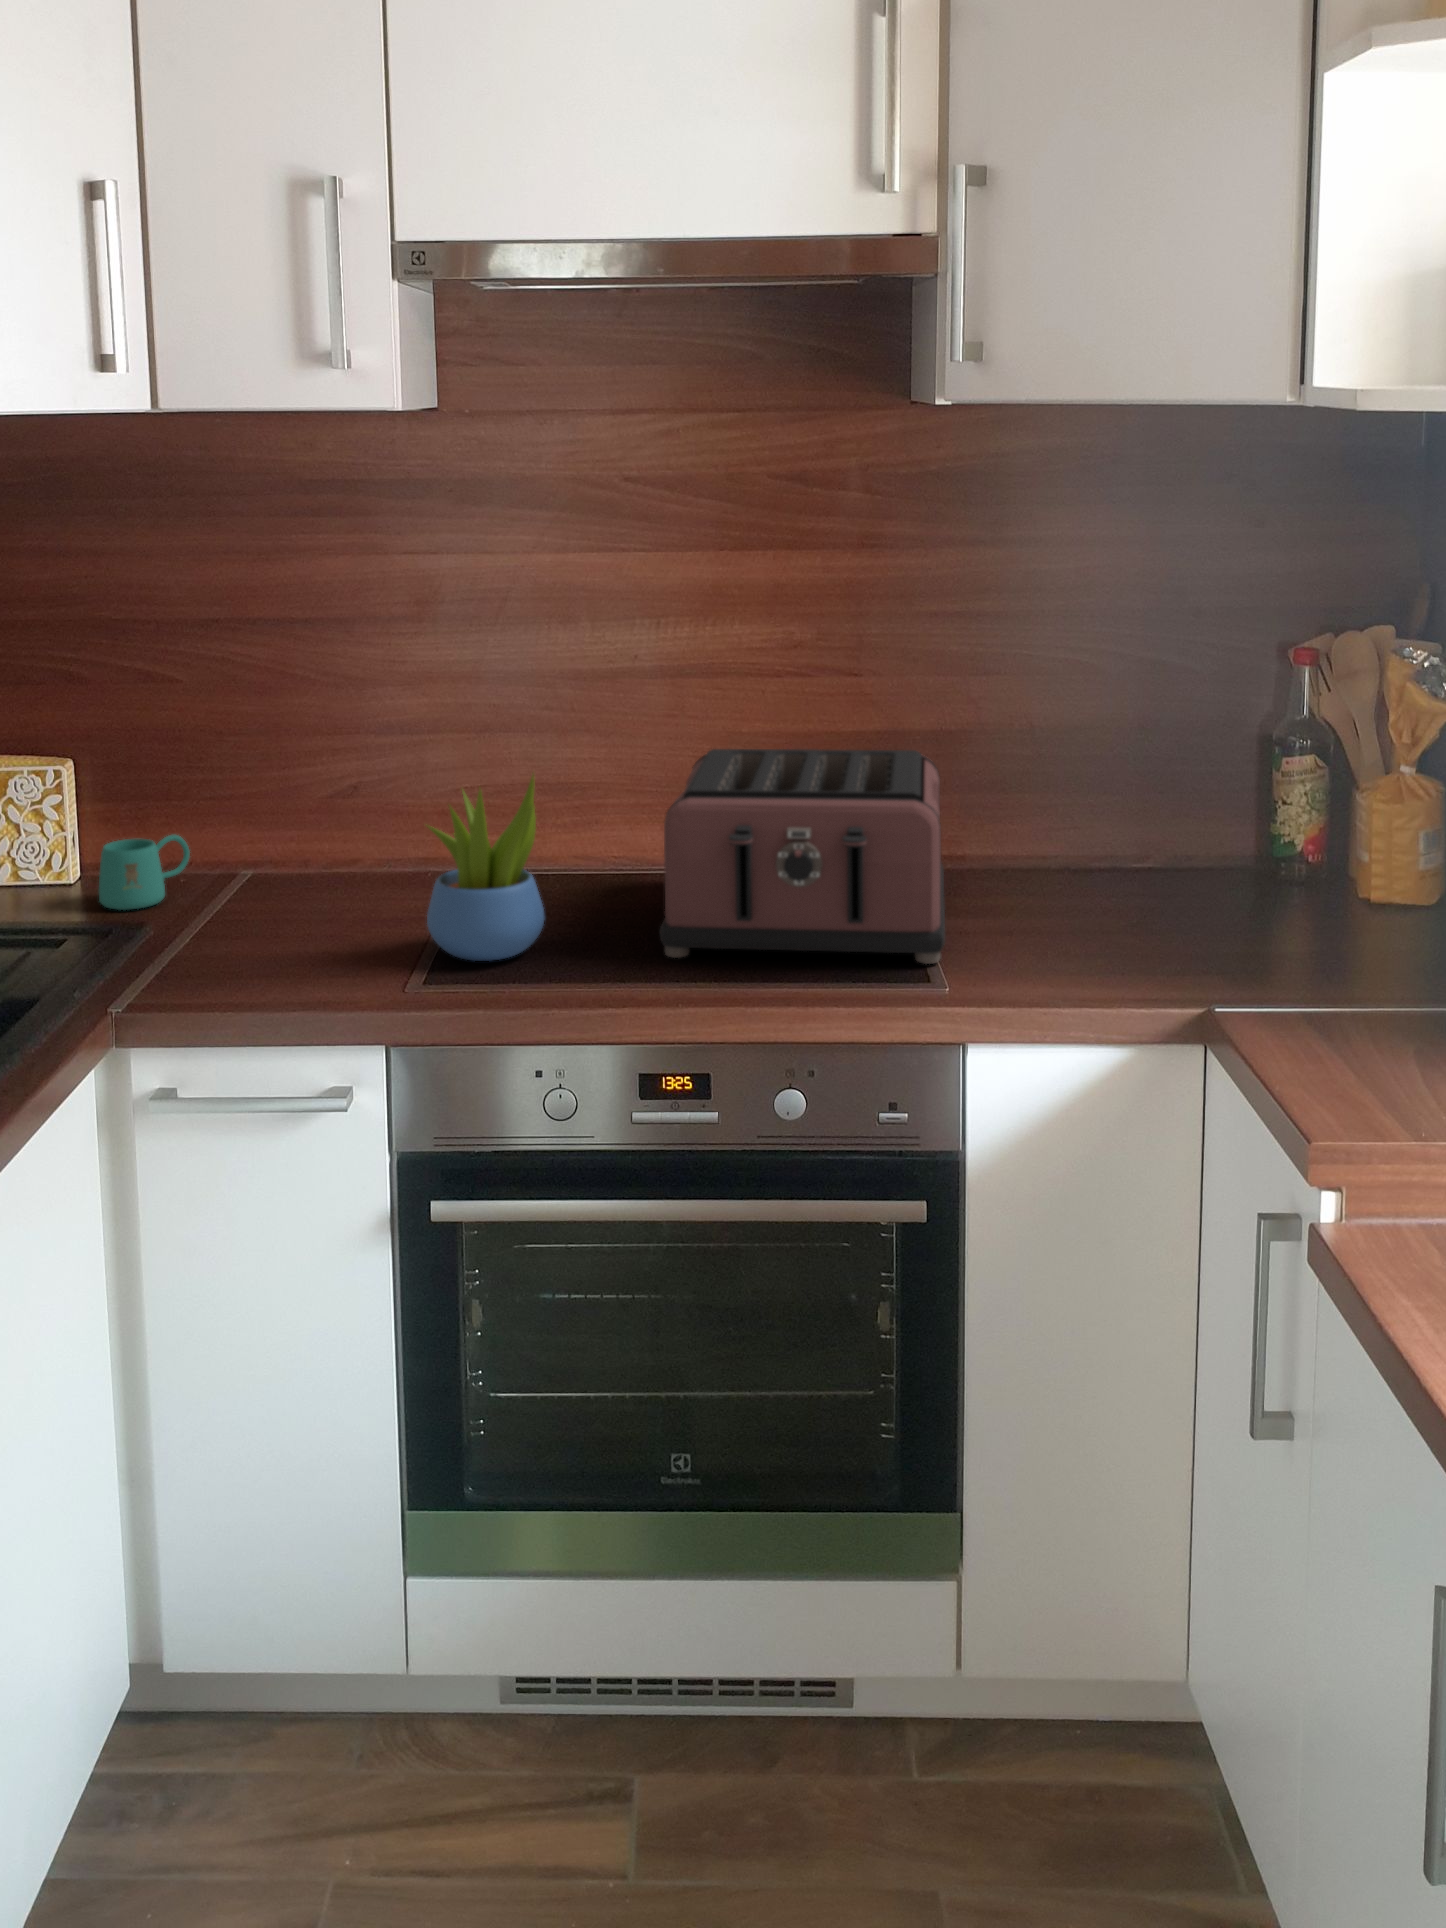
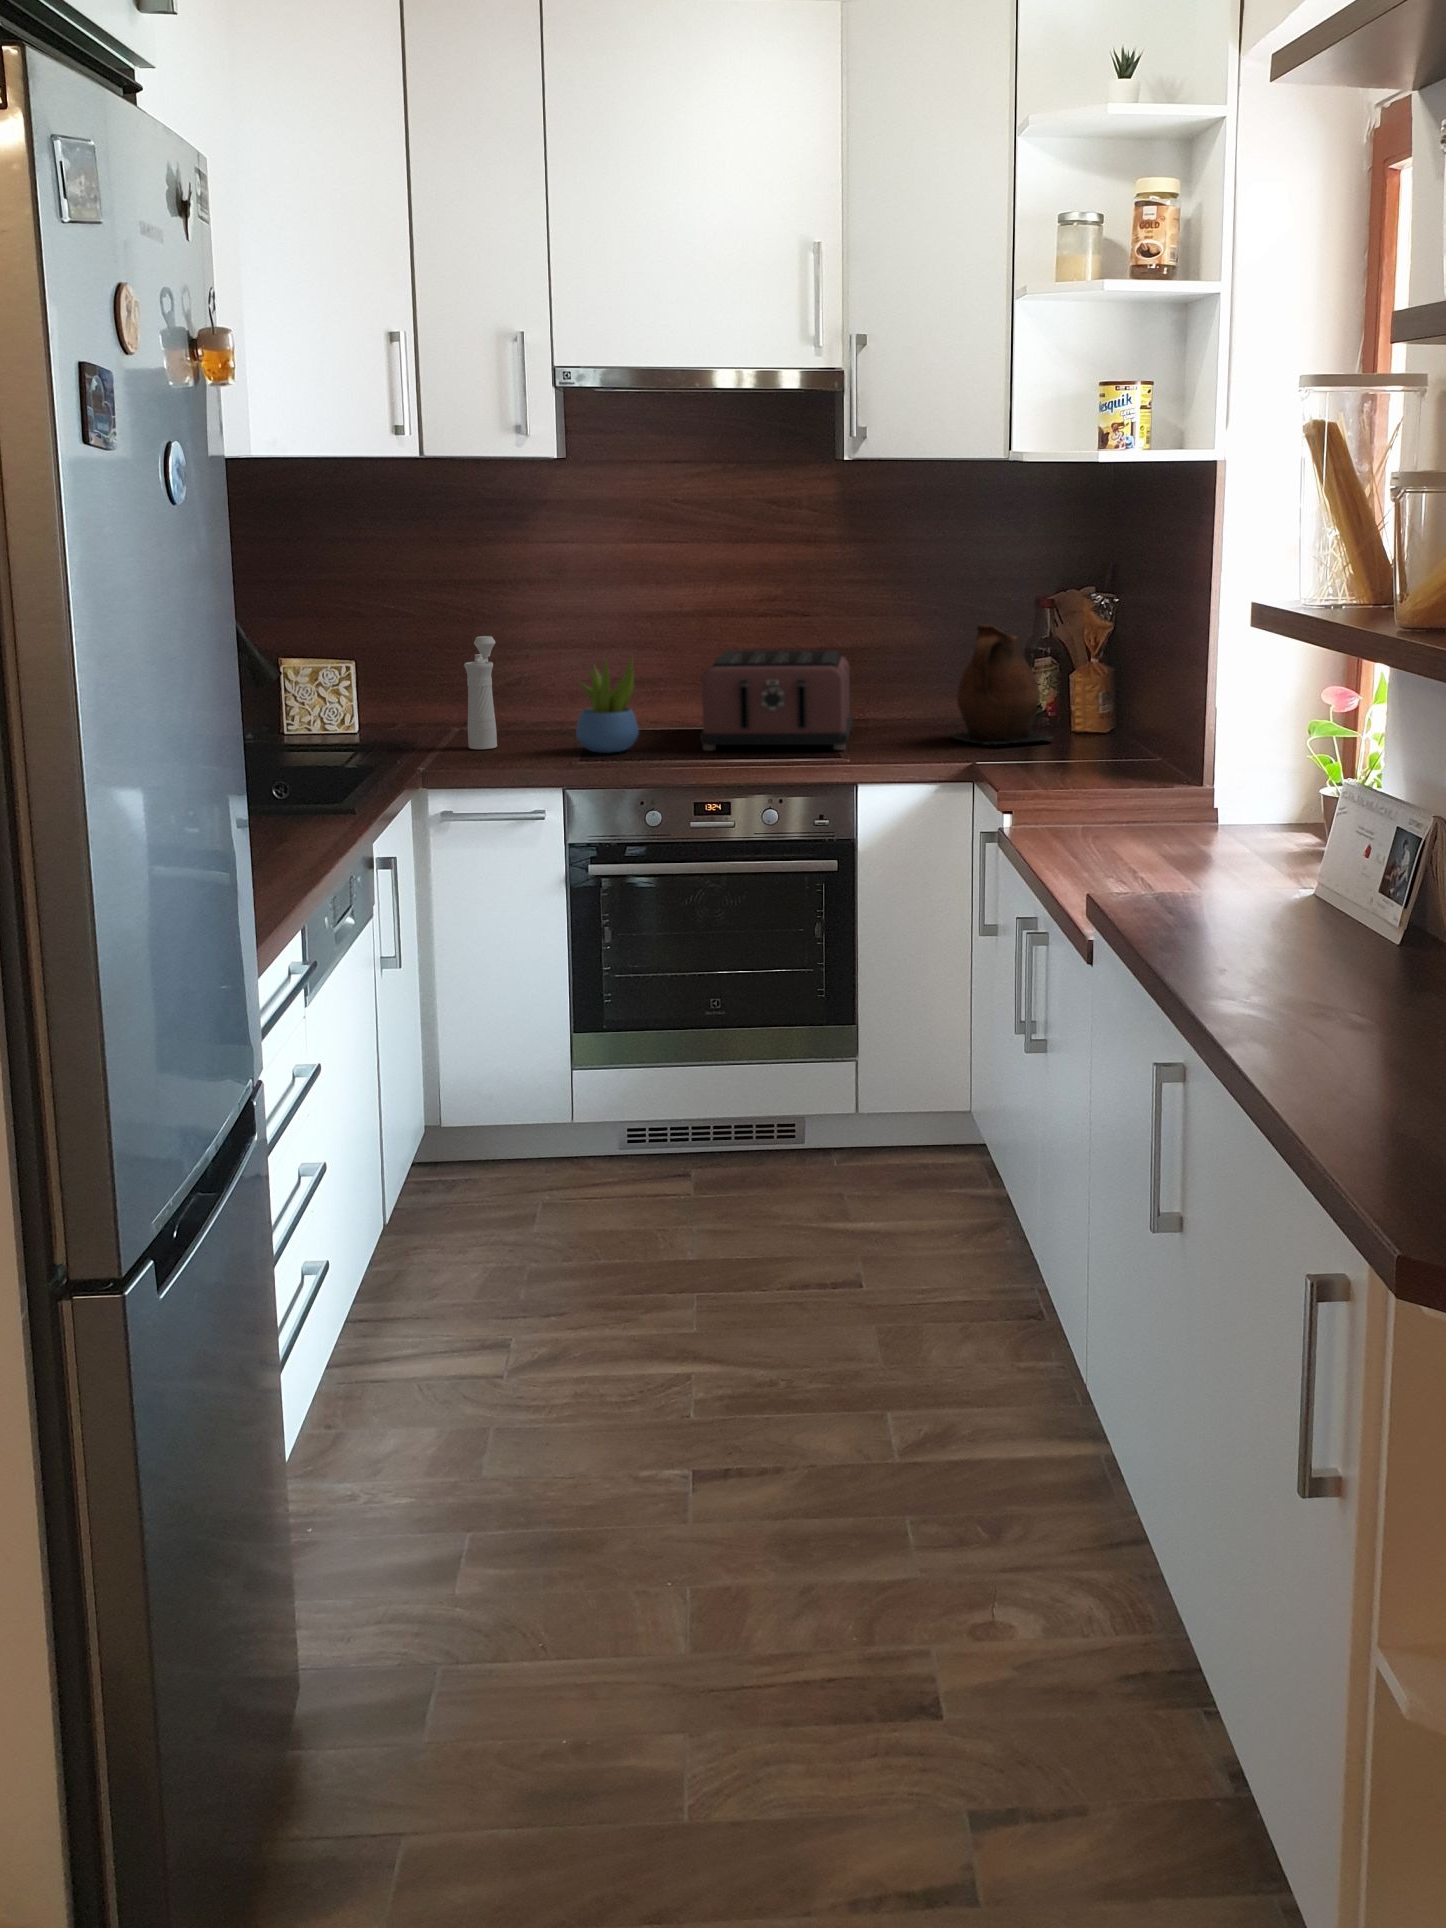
ceramic pitcher: none [1126,718,1348,955] -> present [949,625,1054,745]
pepper mill: none [228,724,298,943] -> present [464,636,497,749]
mug: present [99,835,190,910] -> none [381,702,429,741]

